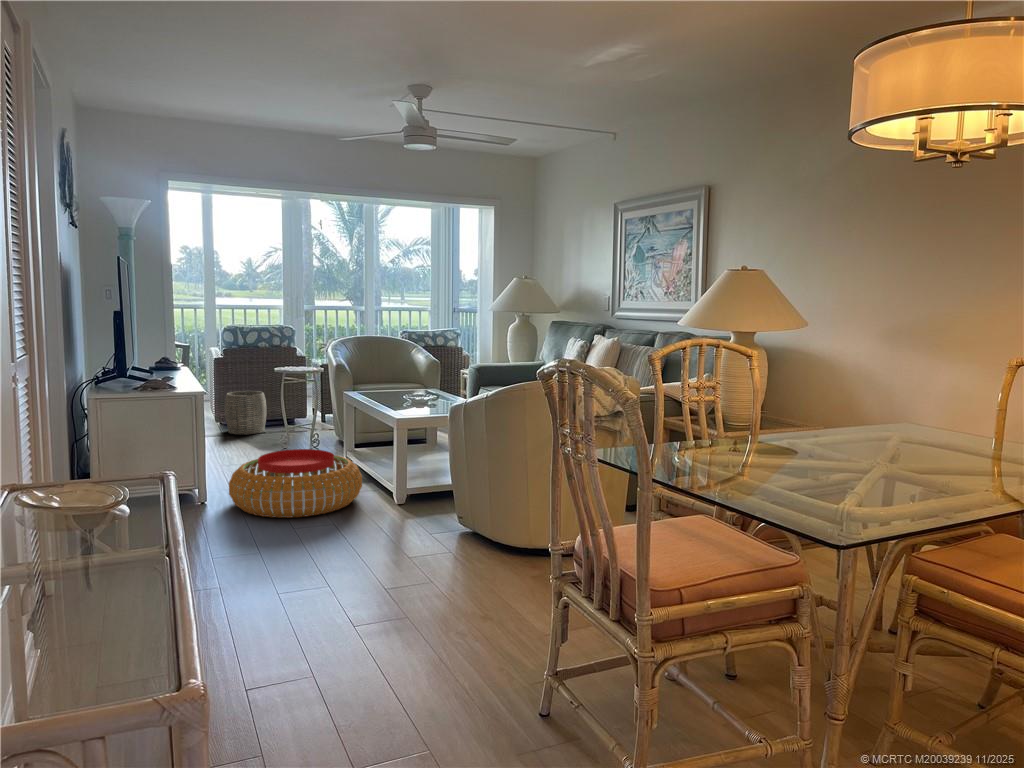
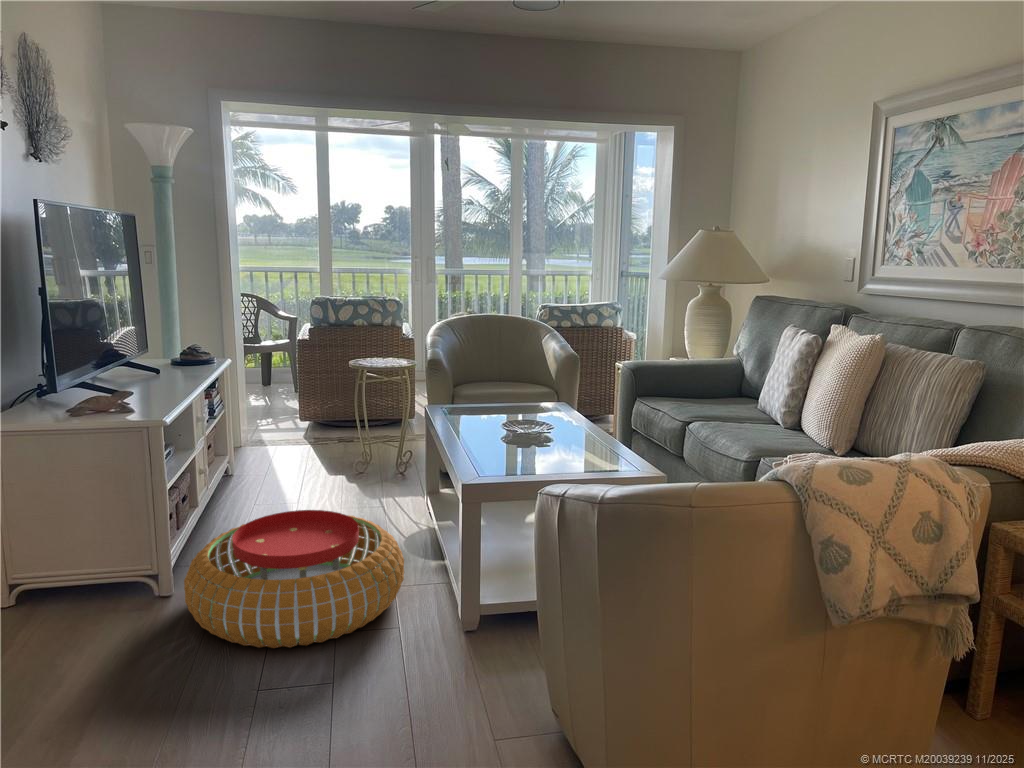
woven basket: present [225,391,267,435] -> none [304,384,357,442]

